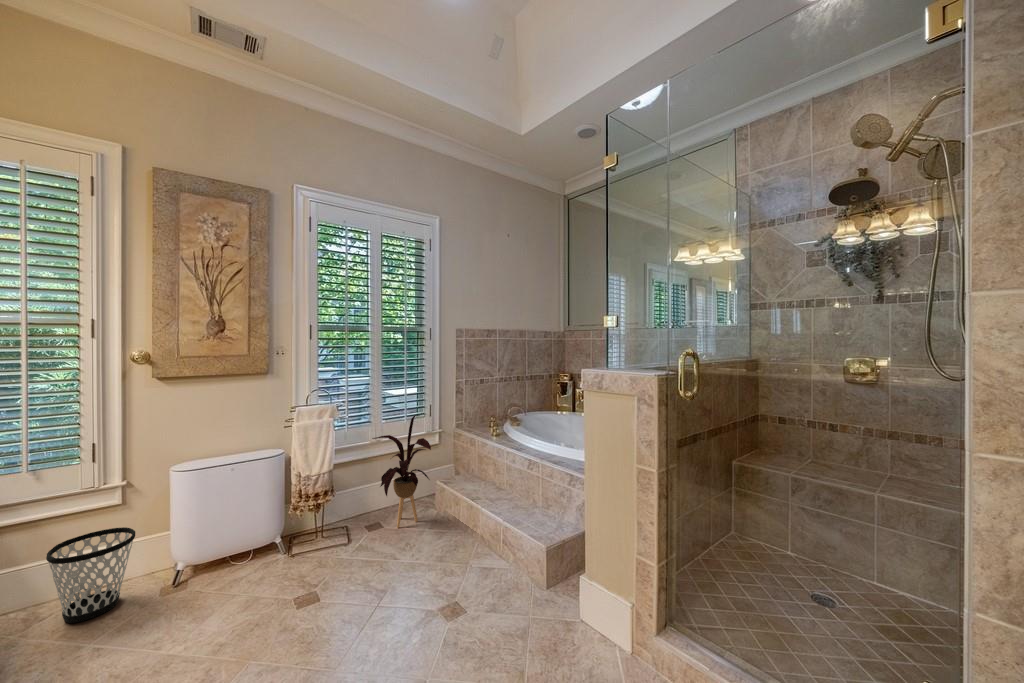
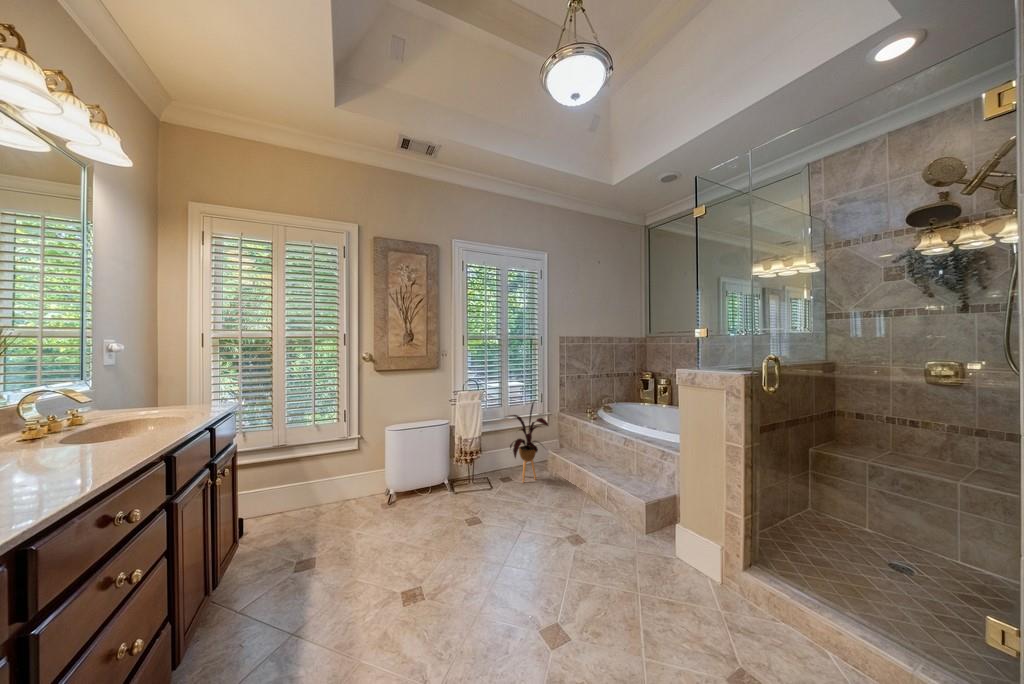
wastebasket: present [46,527,135,623] -> none [331,464,372,518]

